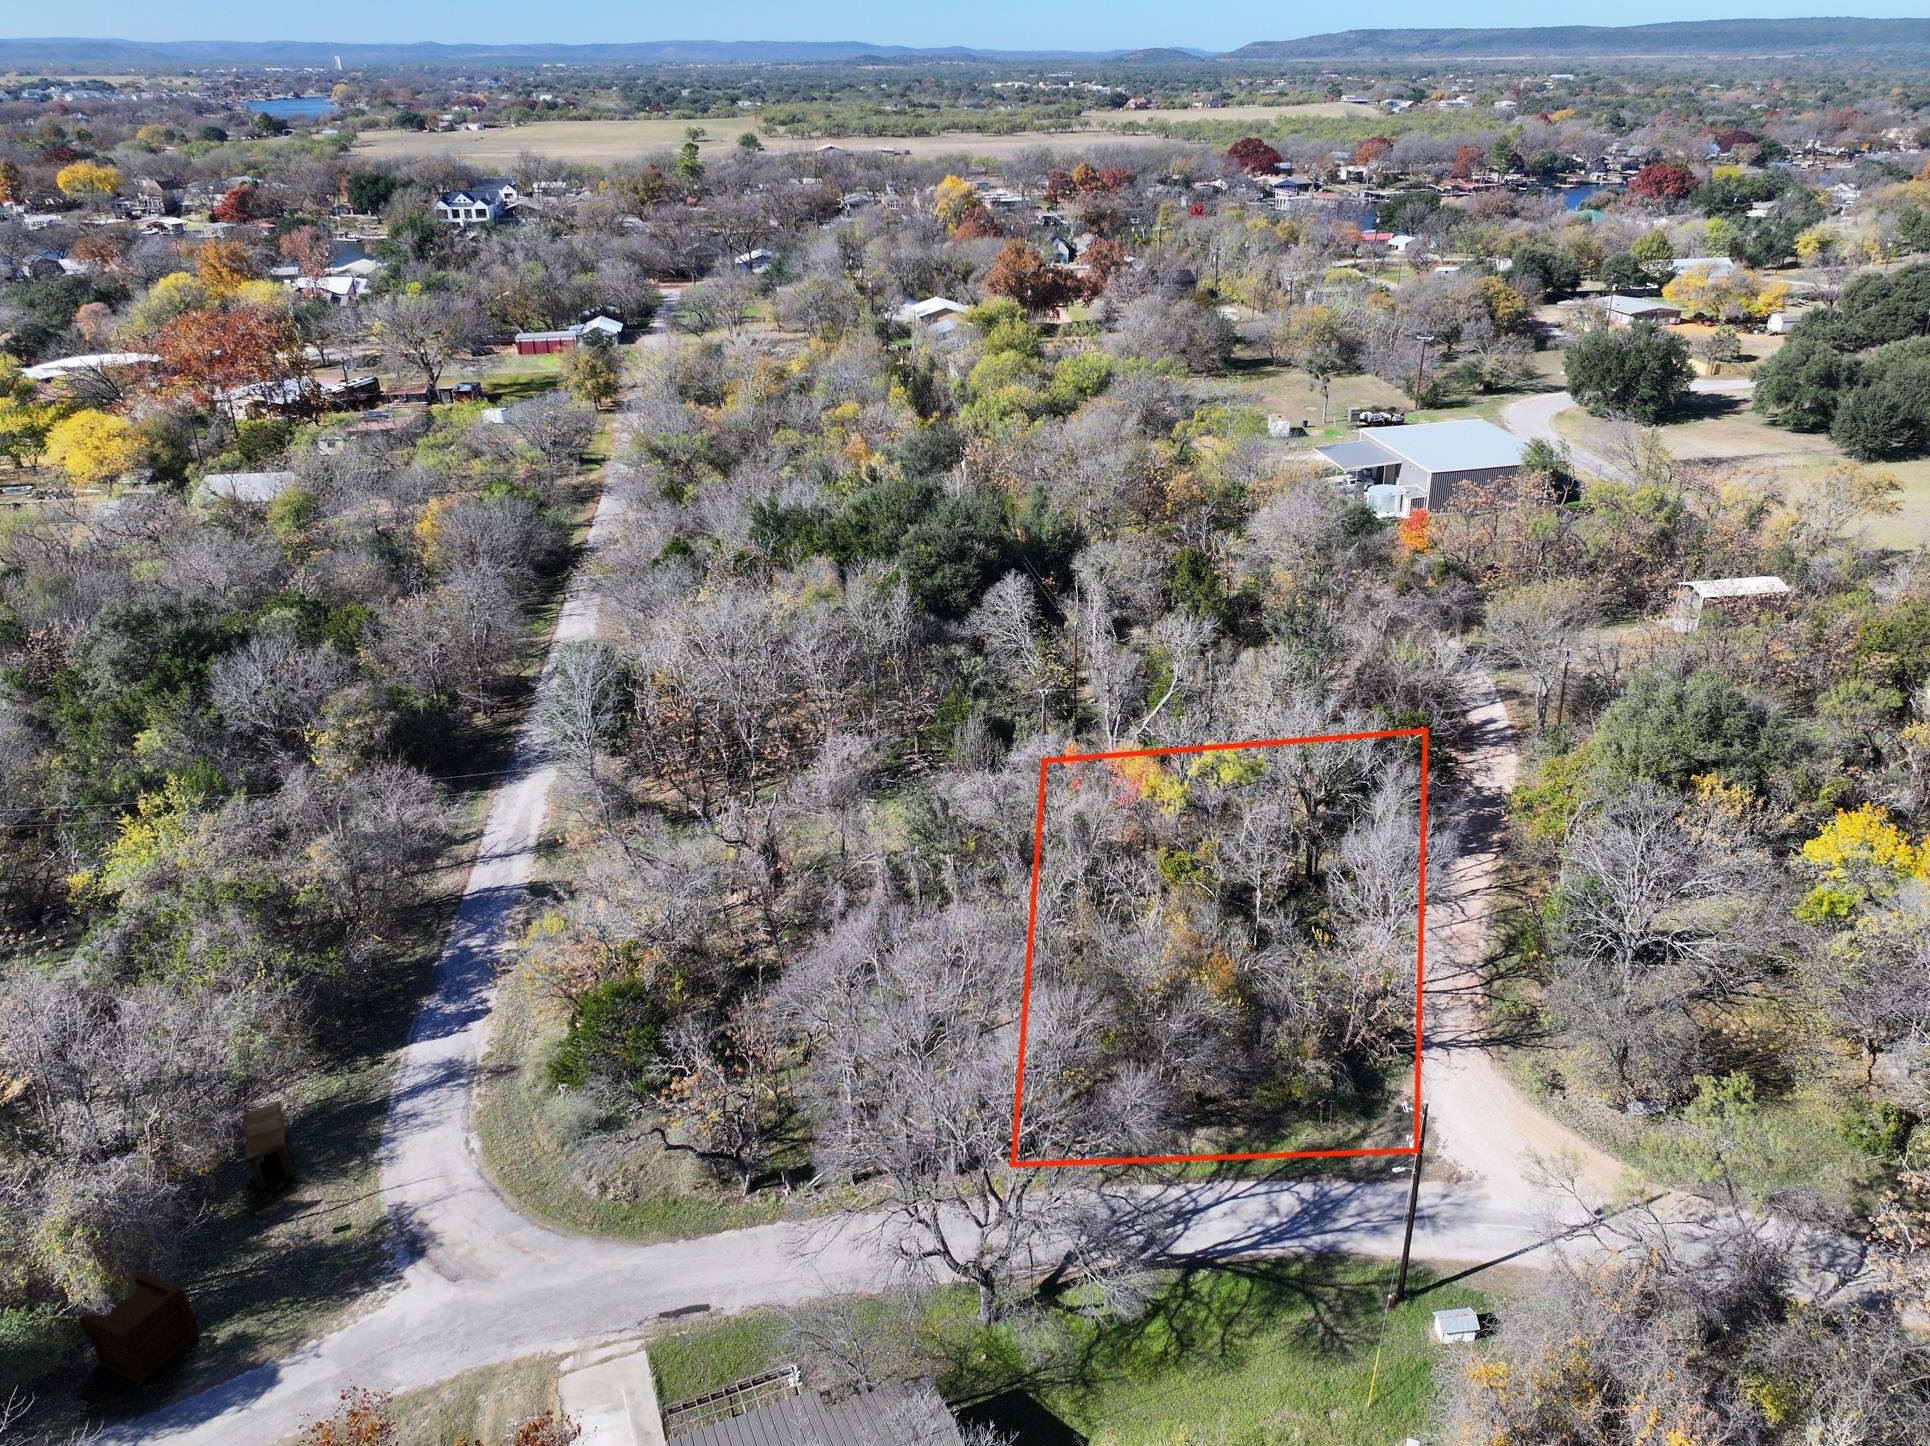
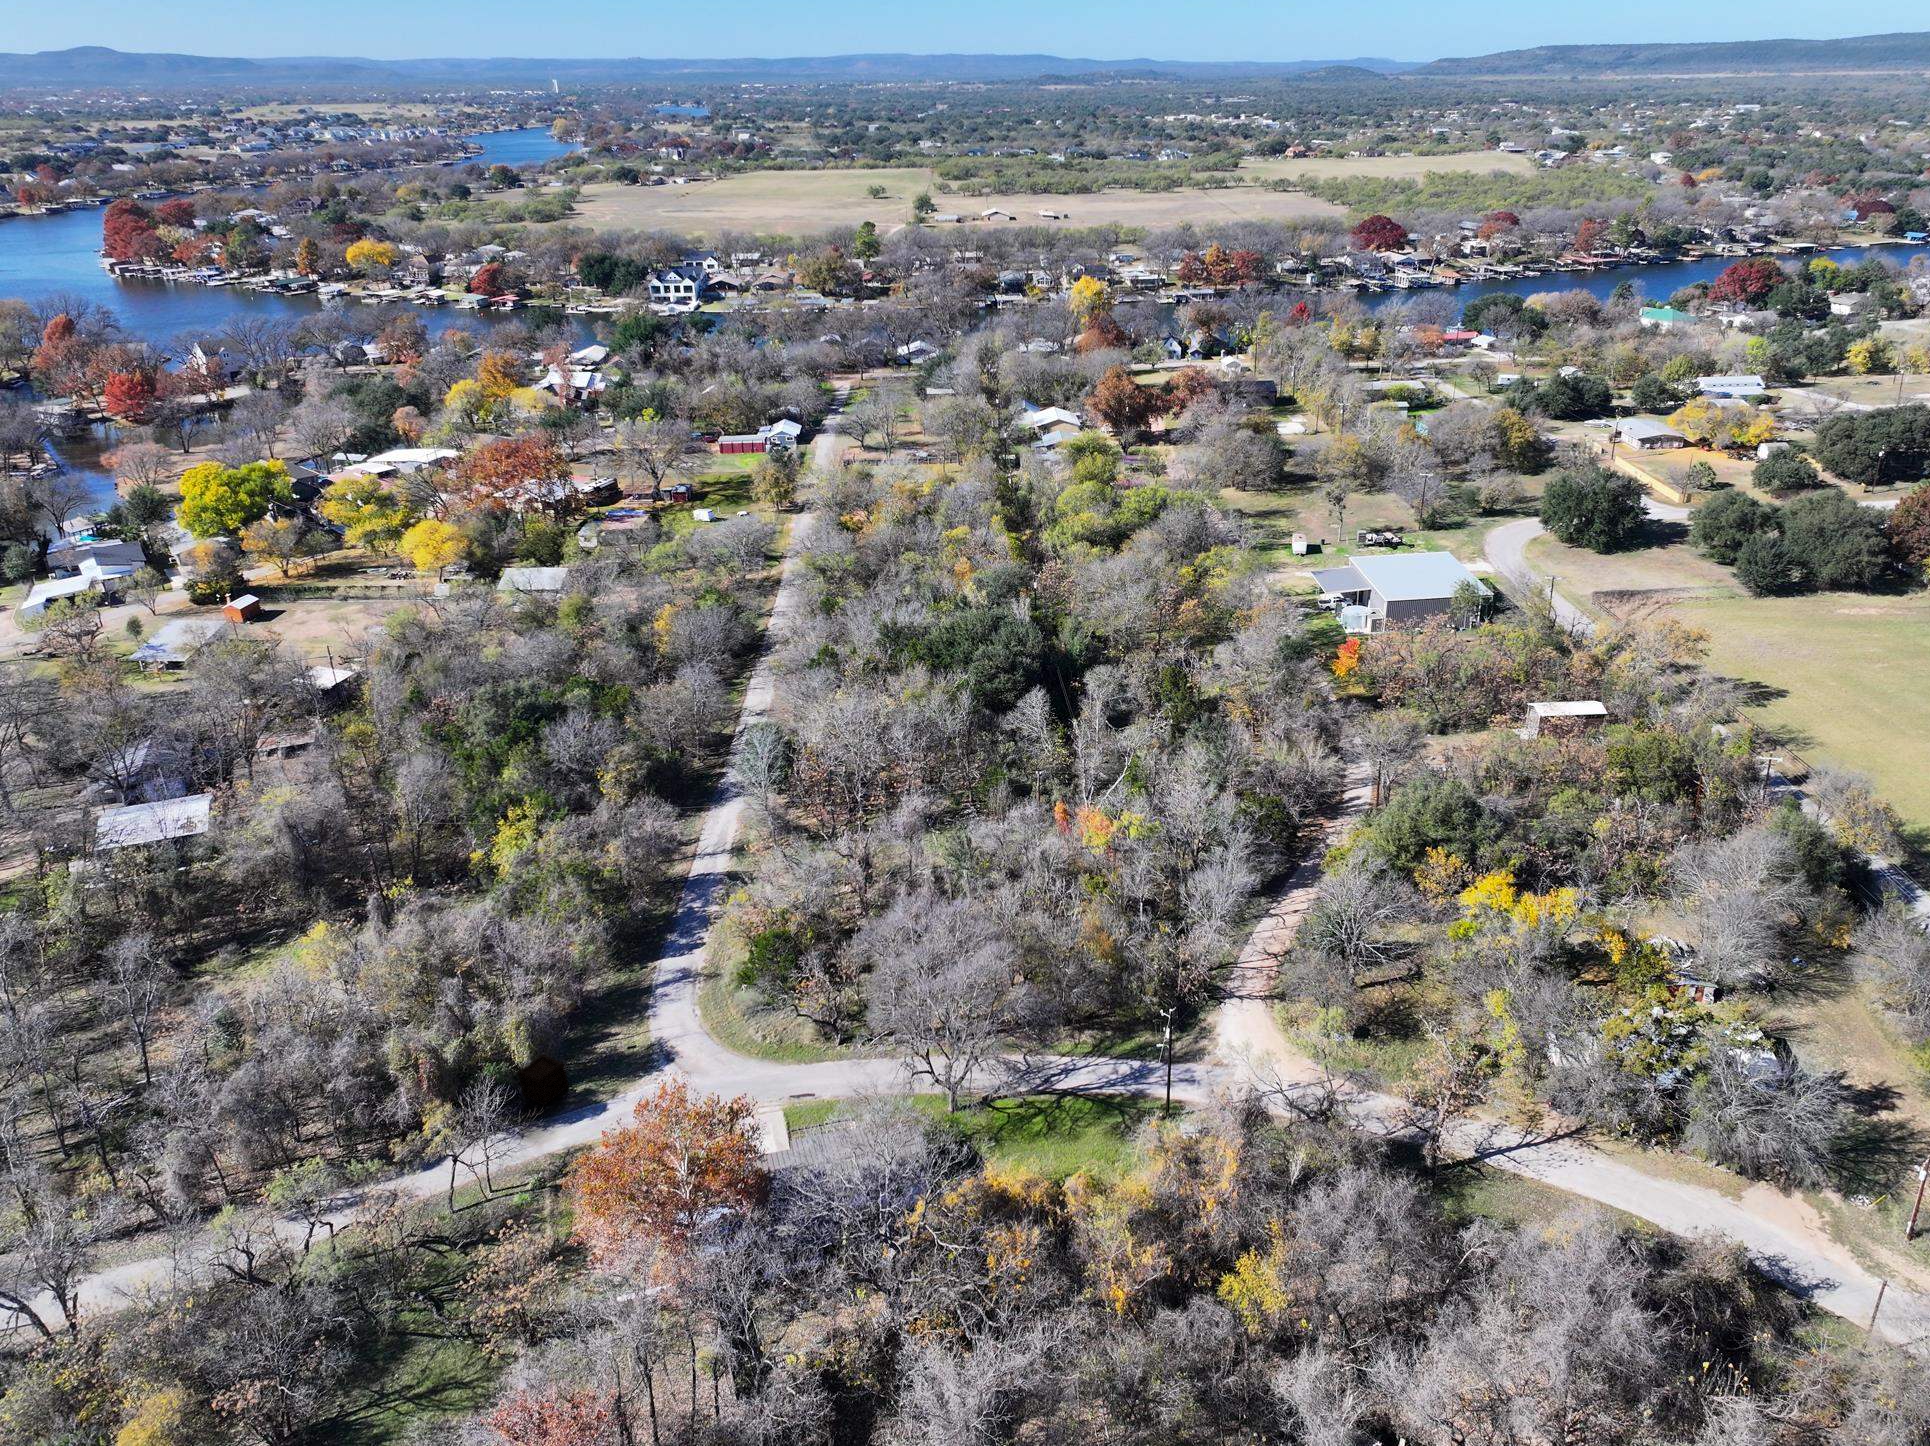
bench: present [243,1102,294,1190] -> none [581,981,607,1025]

